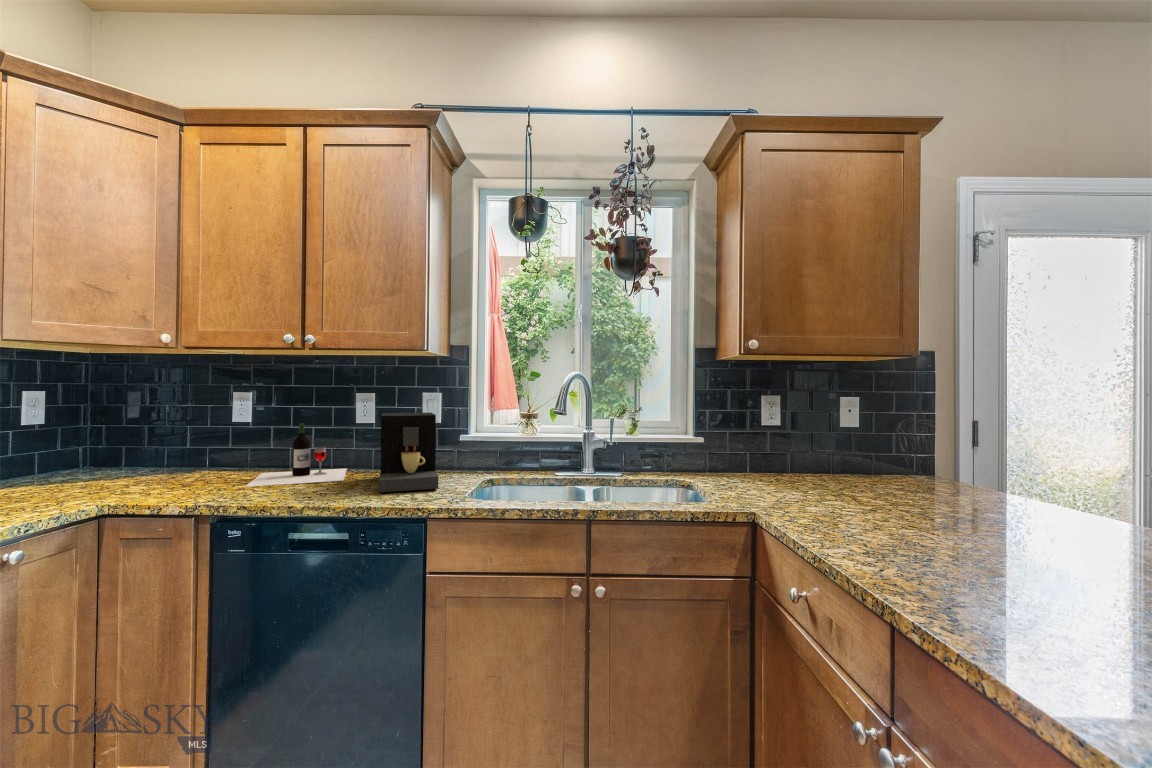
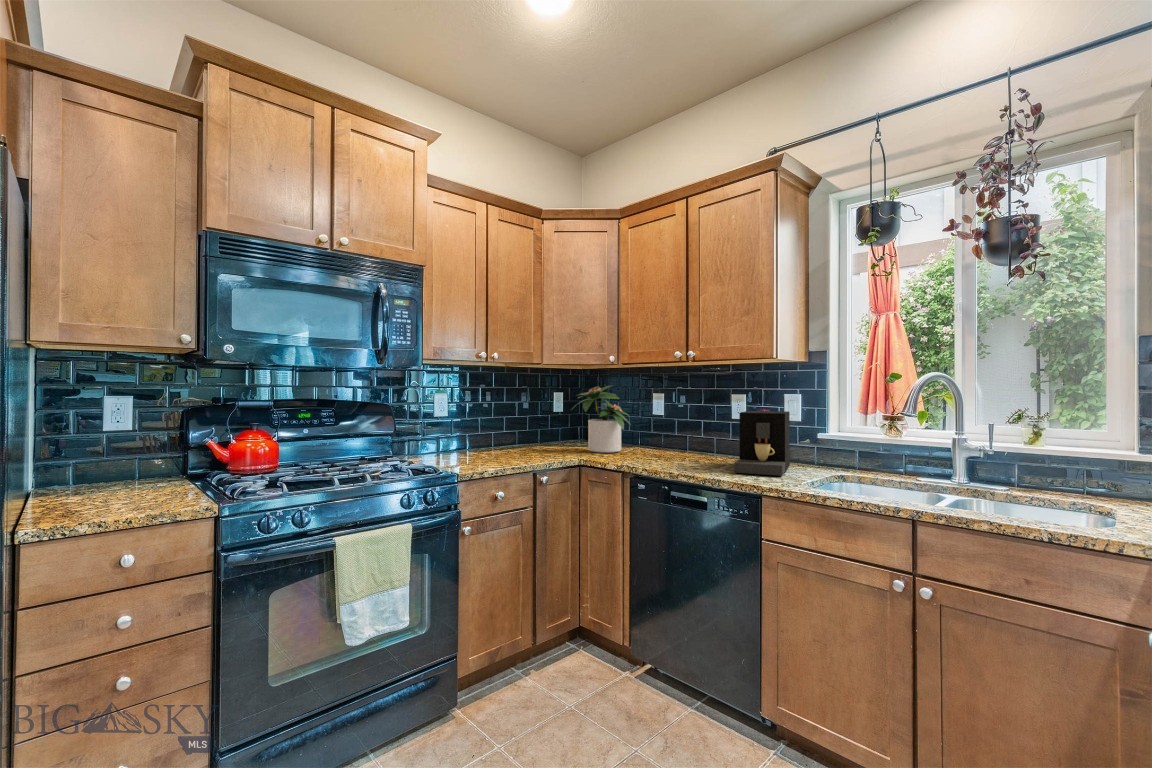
potted plant: none [75,381,202,486] -> present [572,386,630,453]
wine bottle: present [246,424,347,486] -> none [652,417,726,463]

